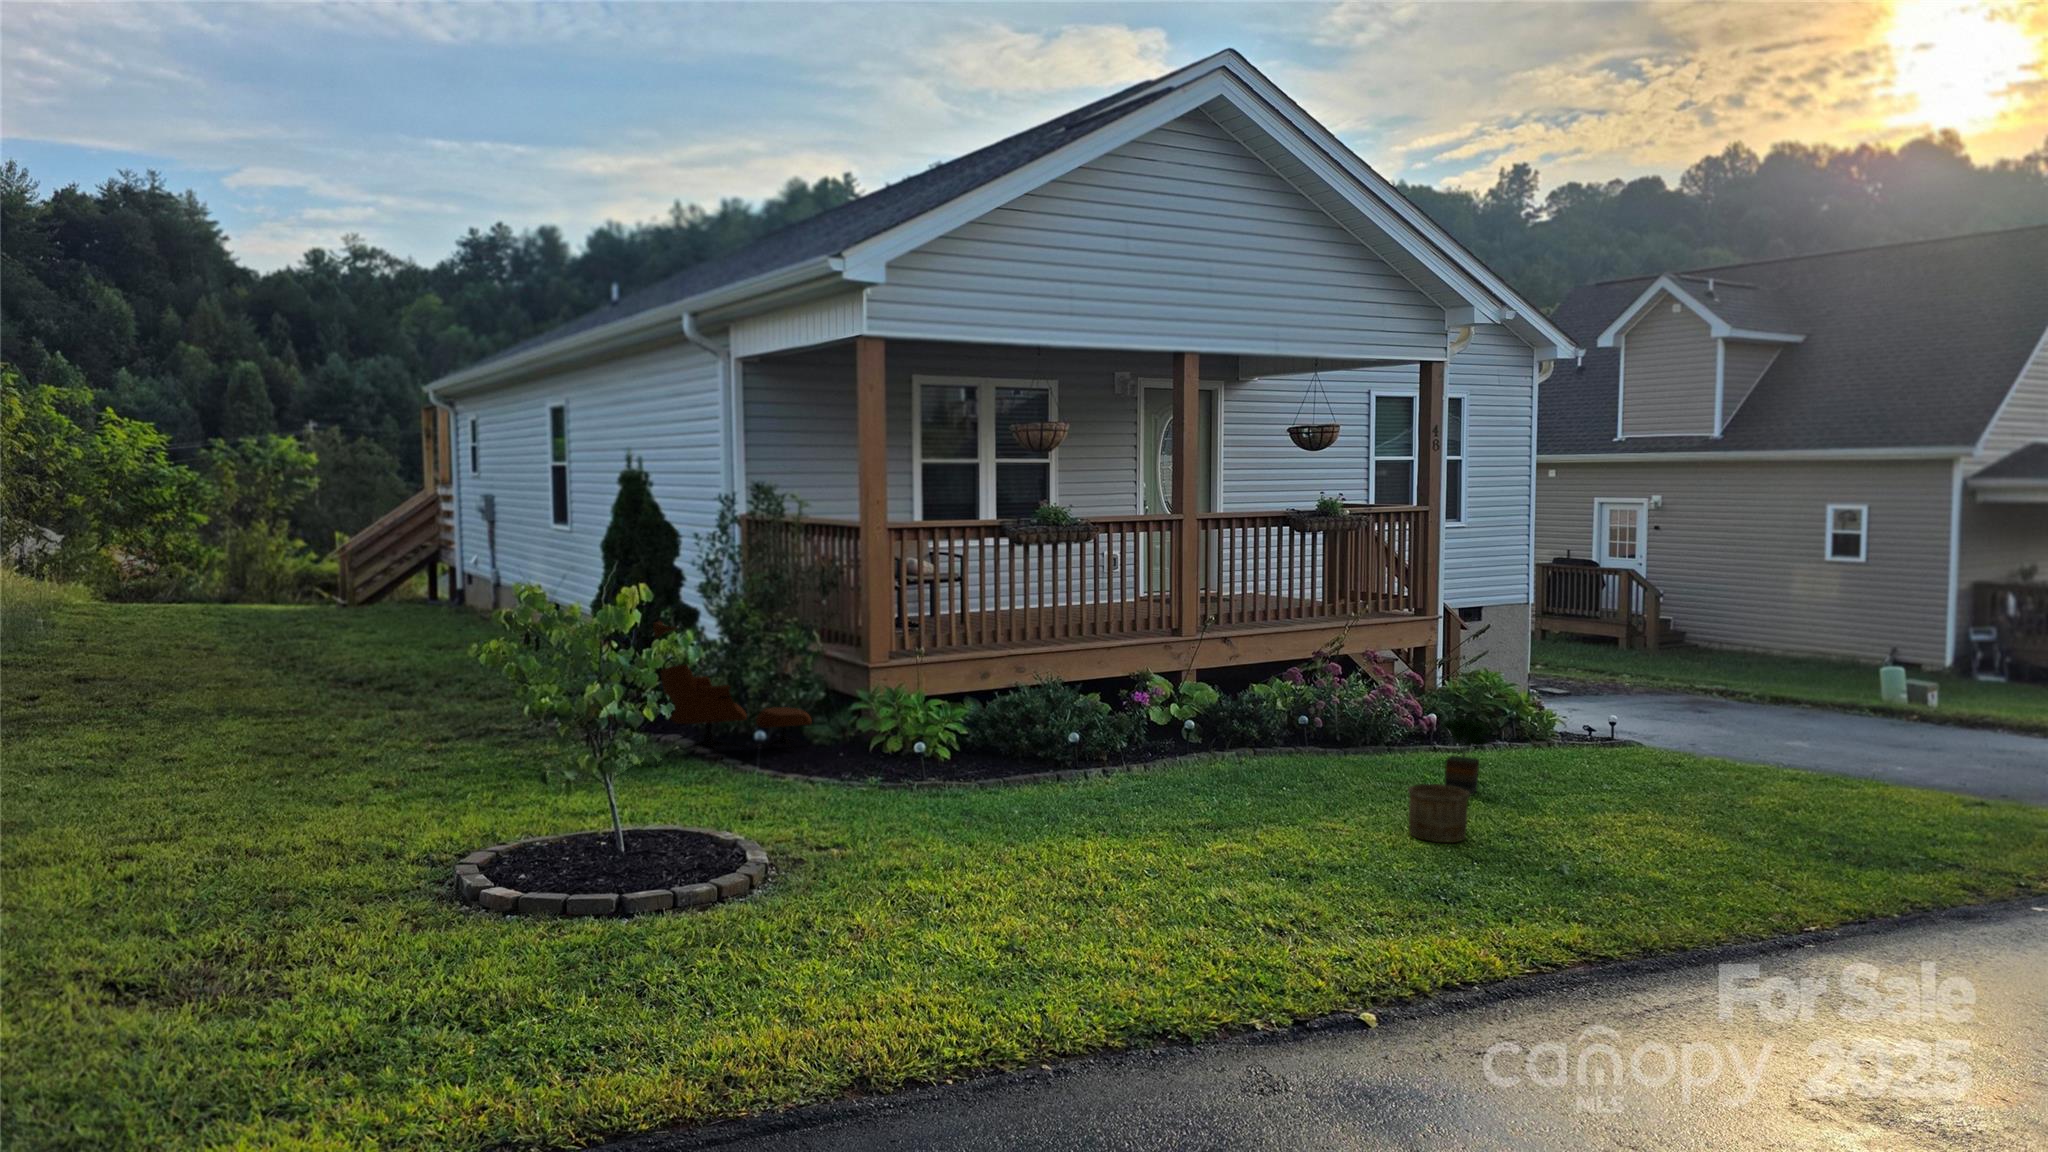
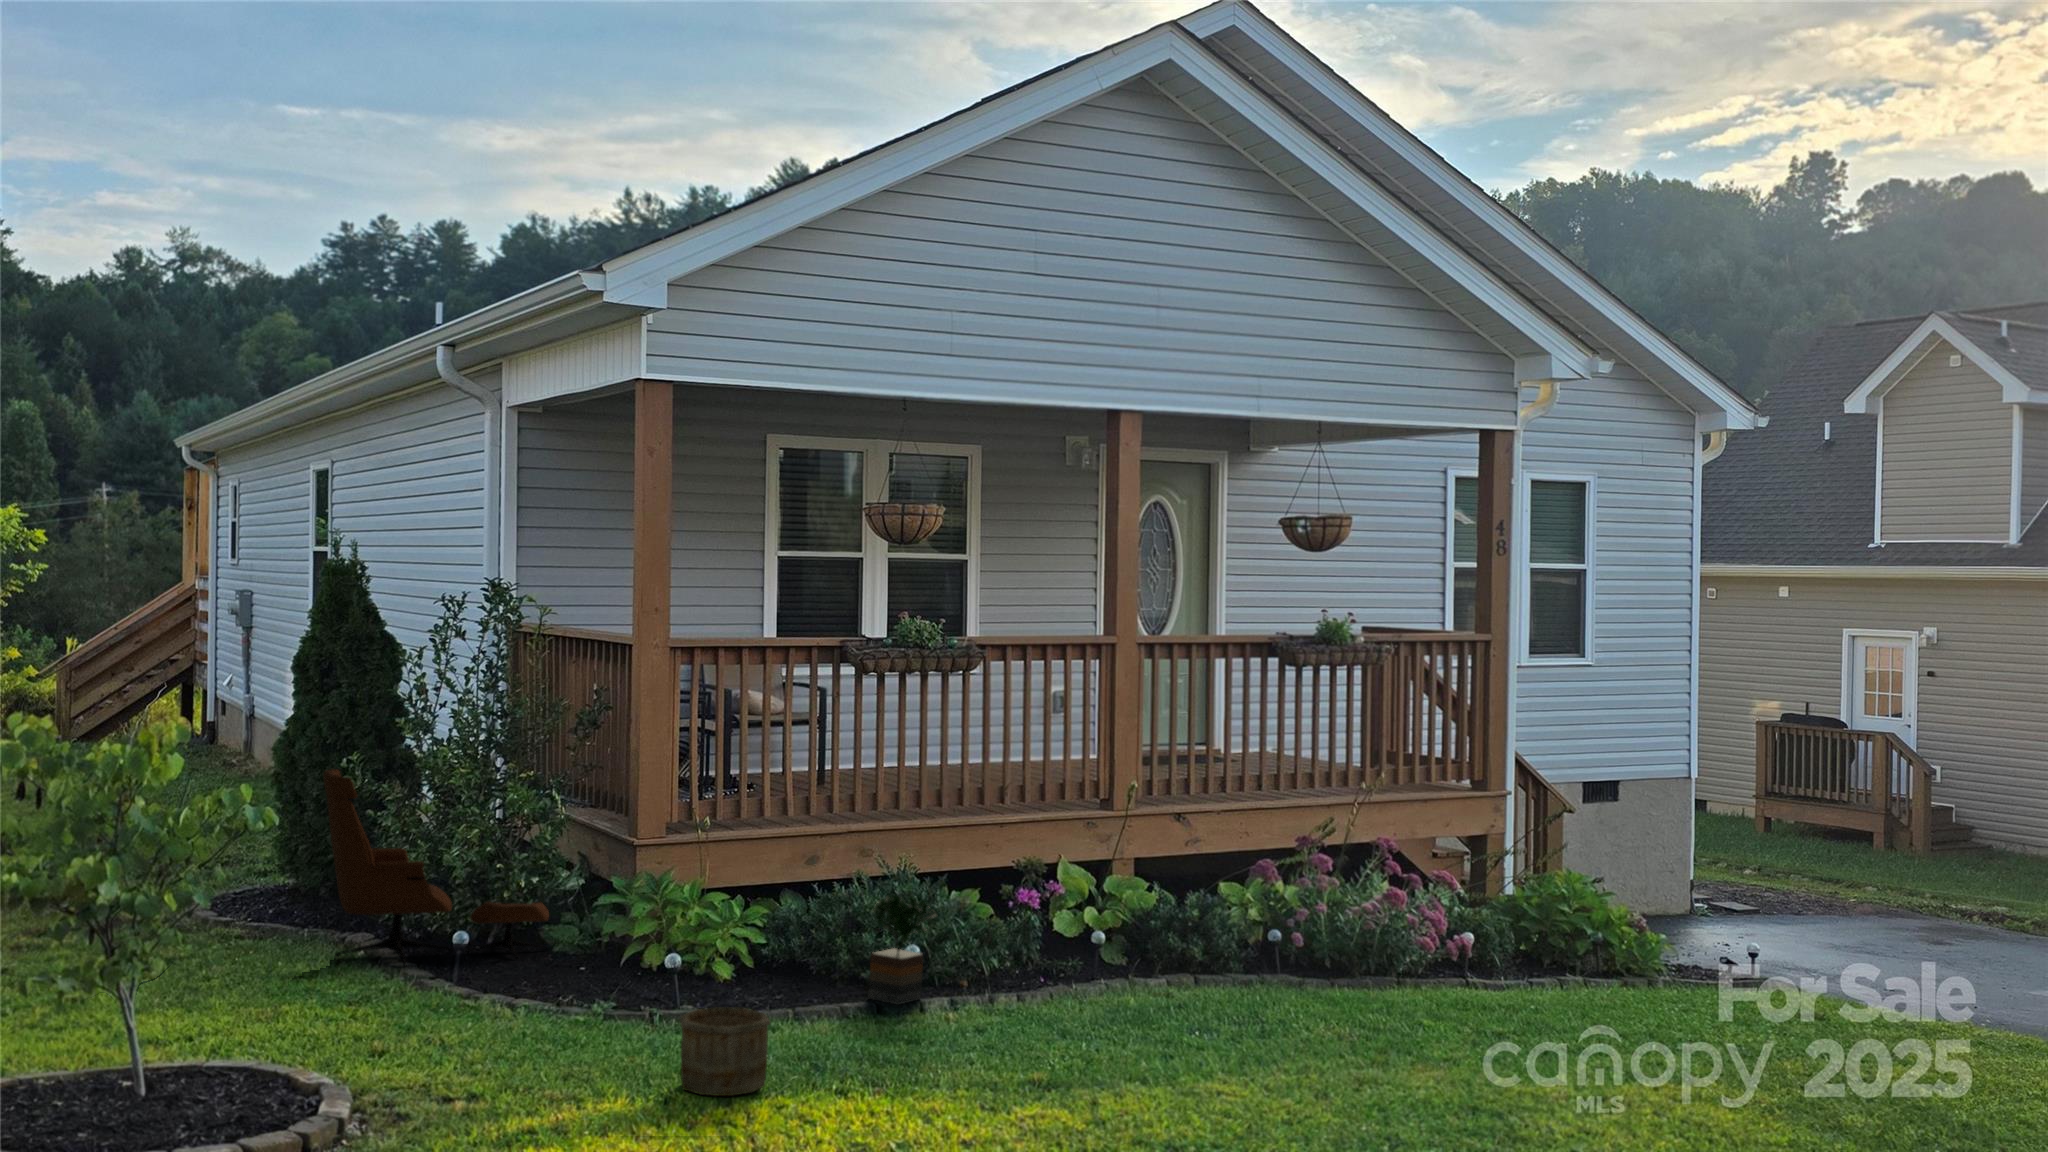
potted tree: present [1443,719,1490,795] -> present [868,896,936,1005]
wooden bucket: present [1408,784,1470,843] -> present [680,1007,770,1096]

